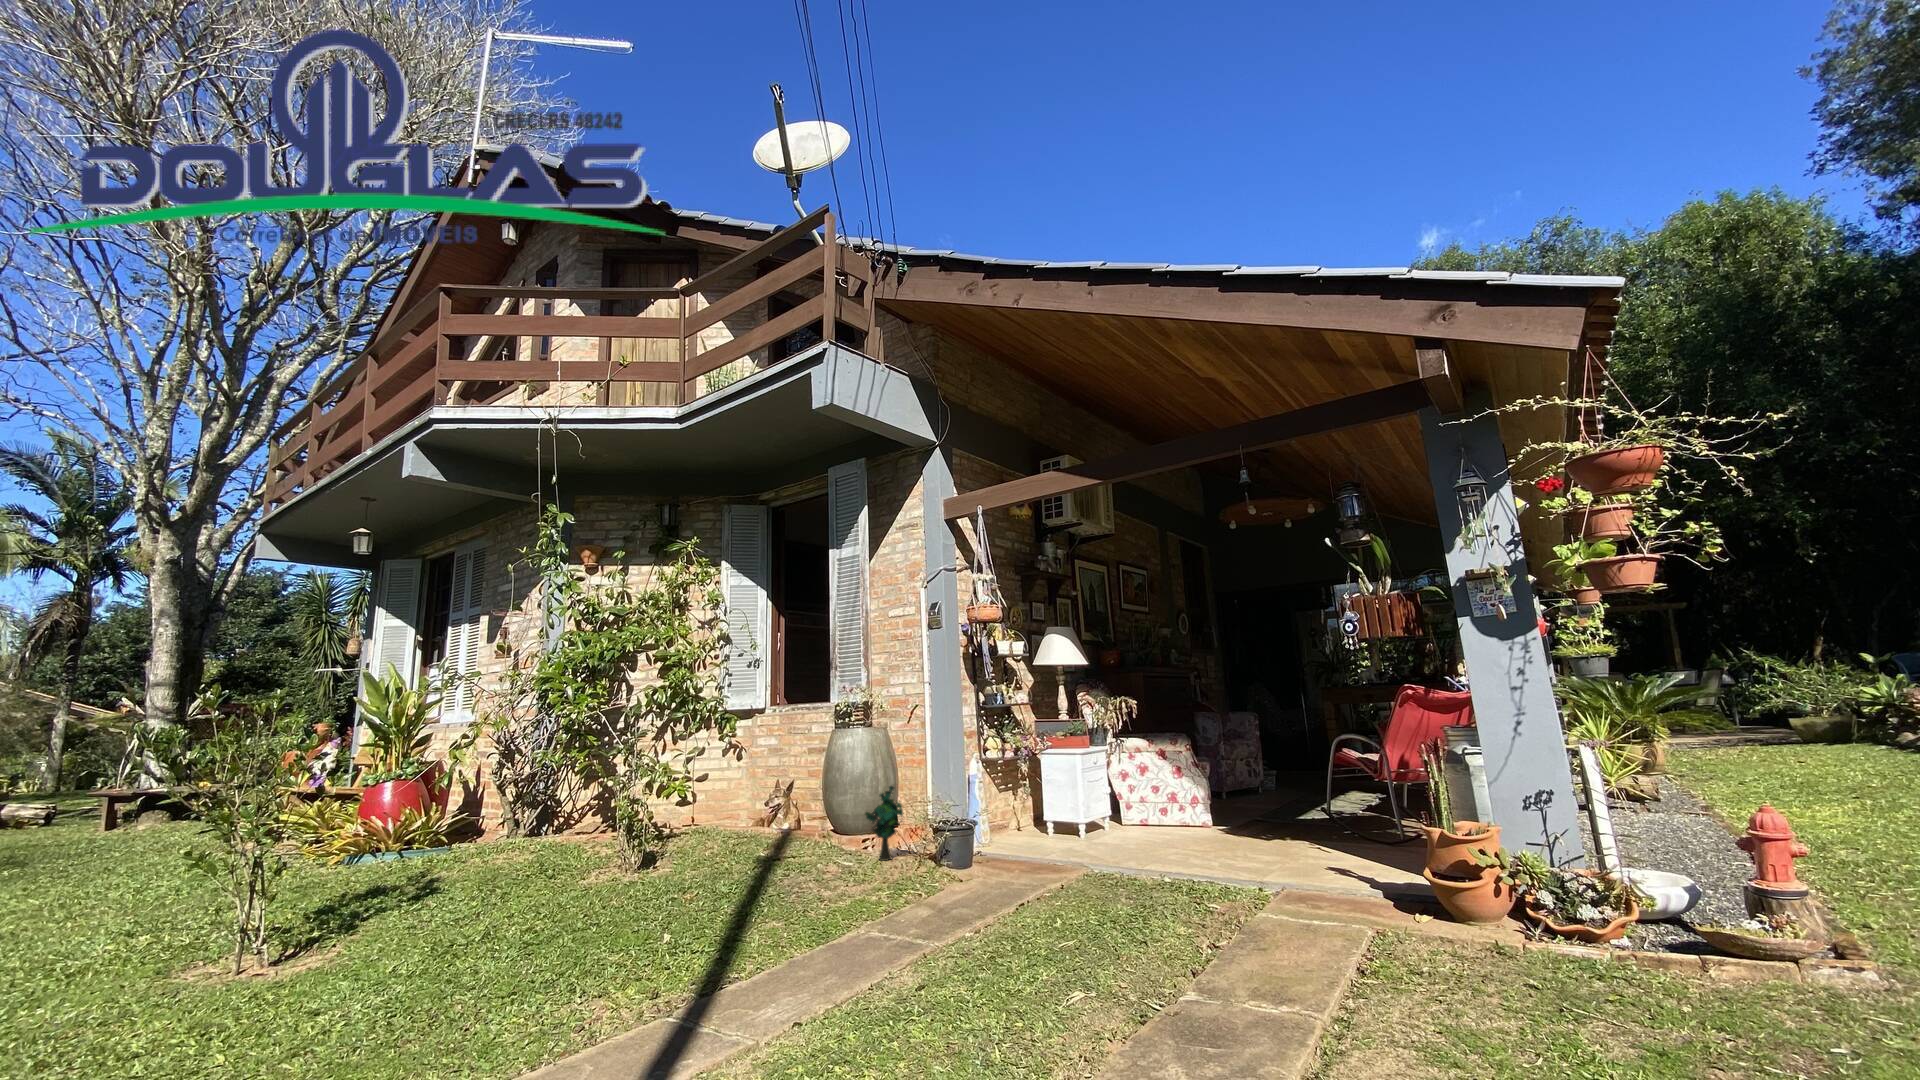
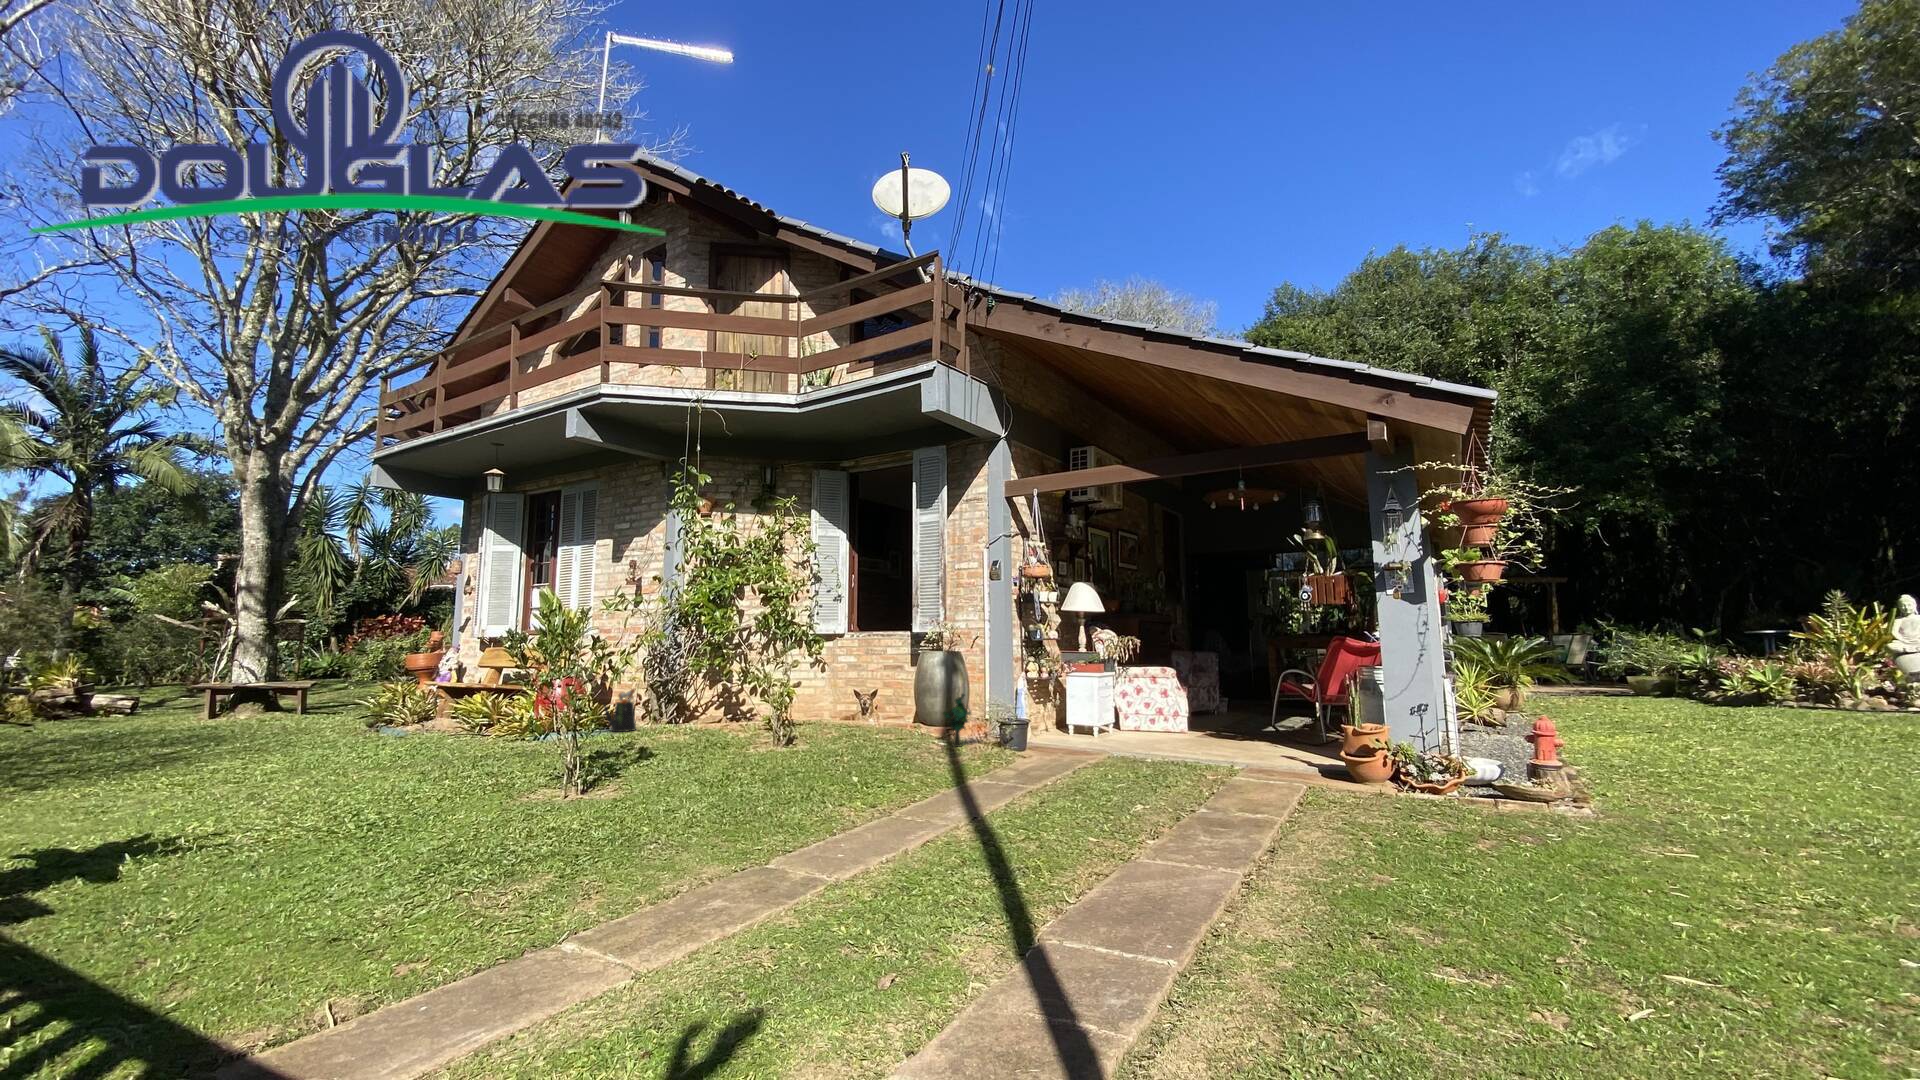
watering can: none [452,790,506,850] -> present [603,689,636,732]

